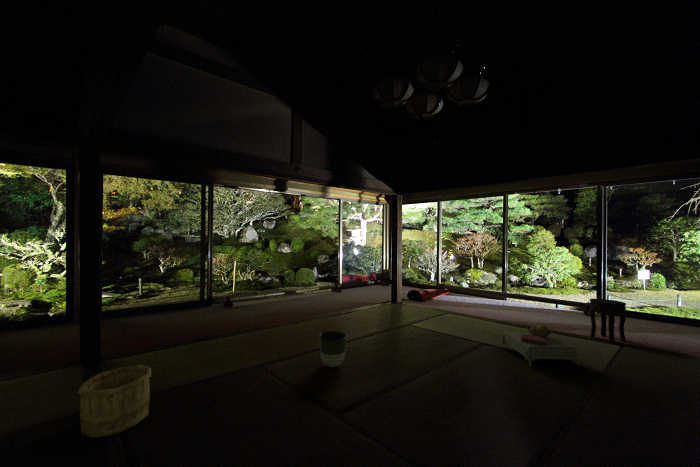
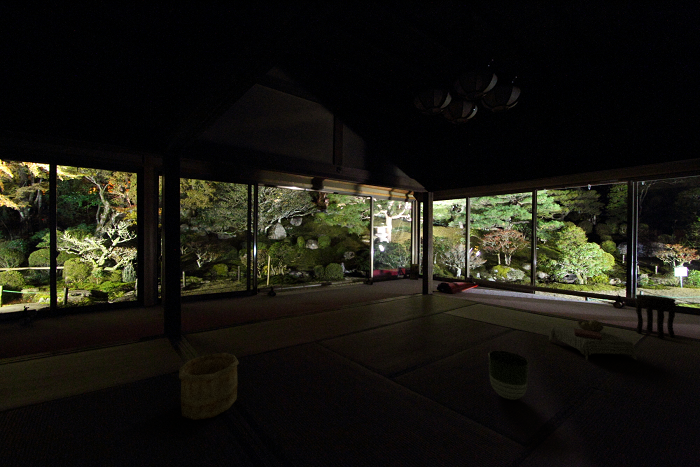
planter: present [320,331,347,367] -> present [489,351,529,400]

